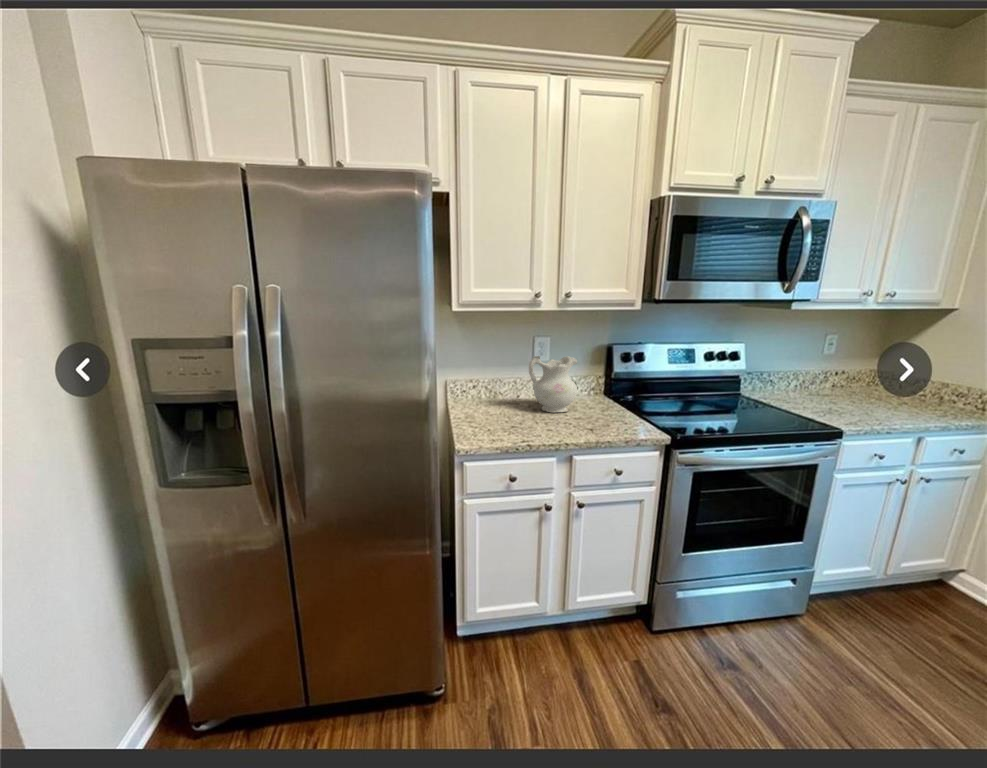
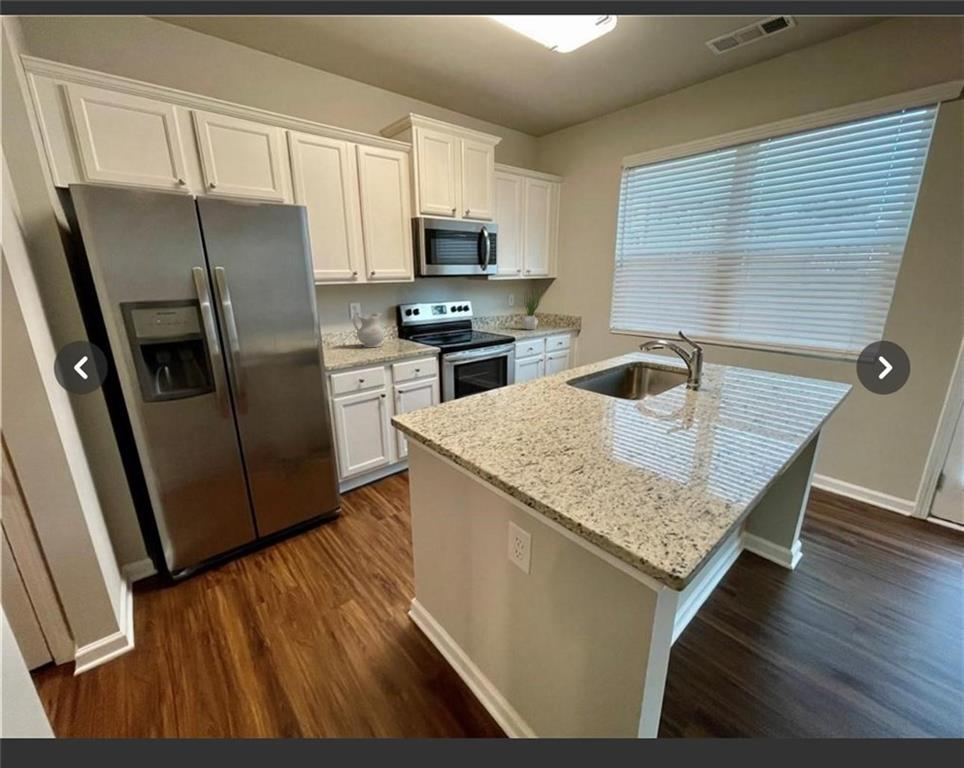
potted plant: none [853,325,913,408] -> present [522,289,540,330]

